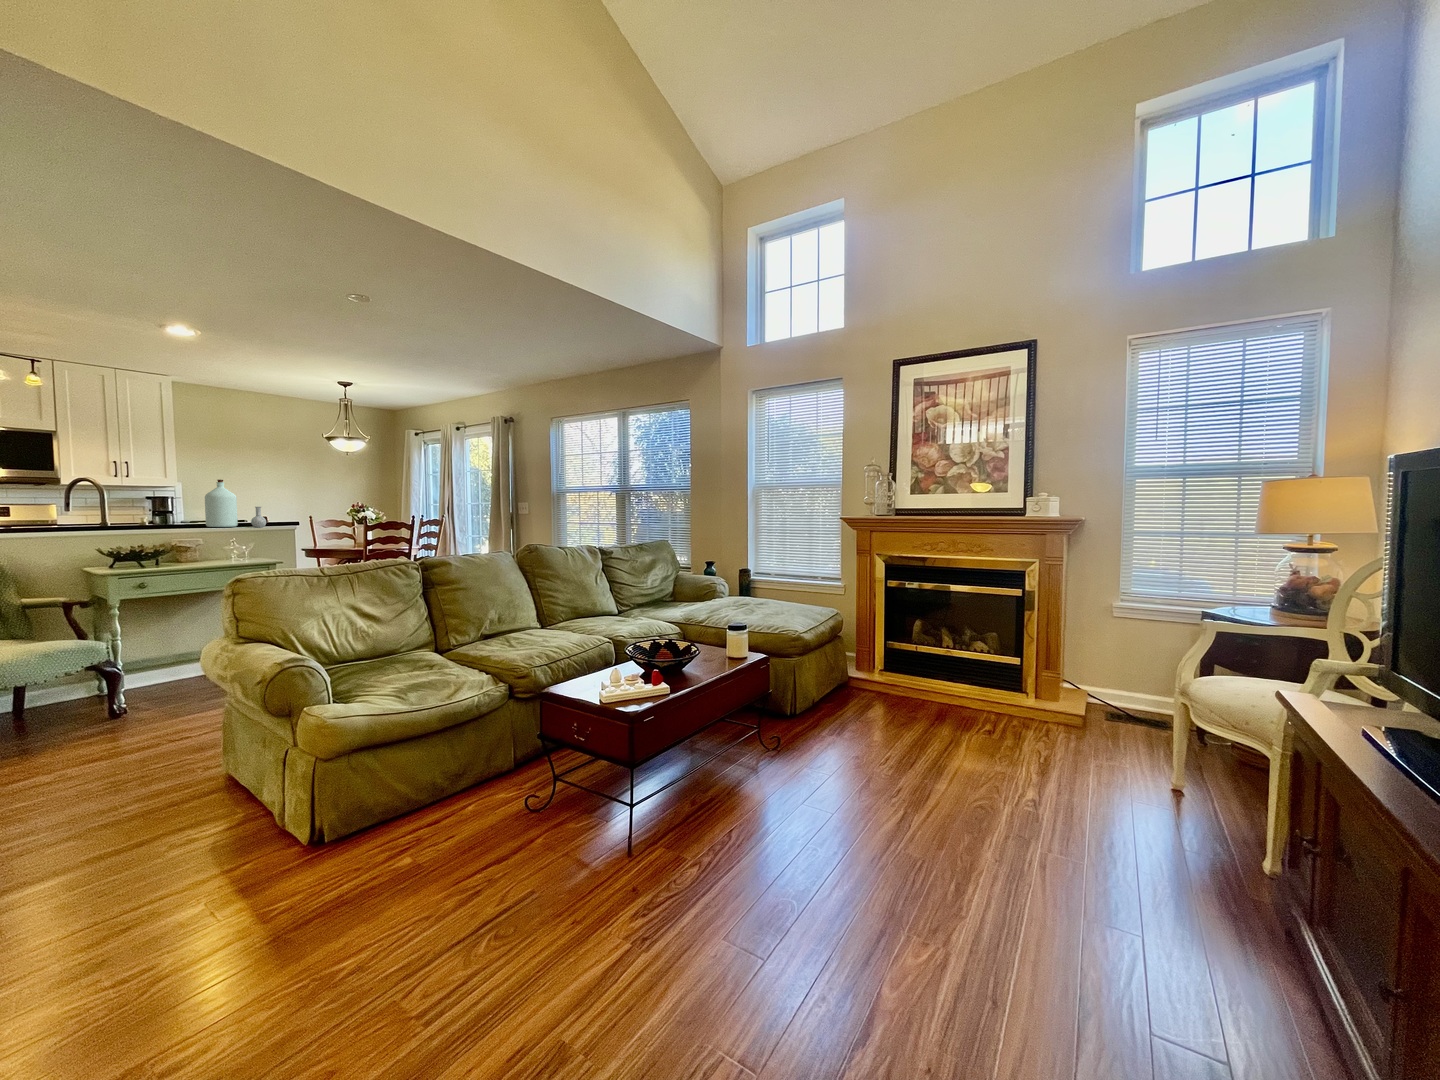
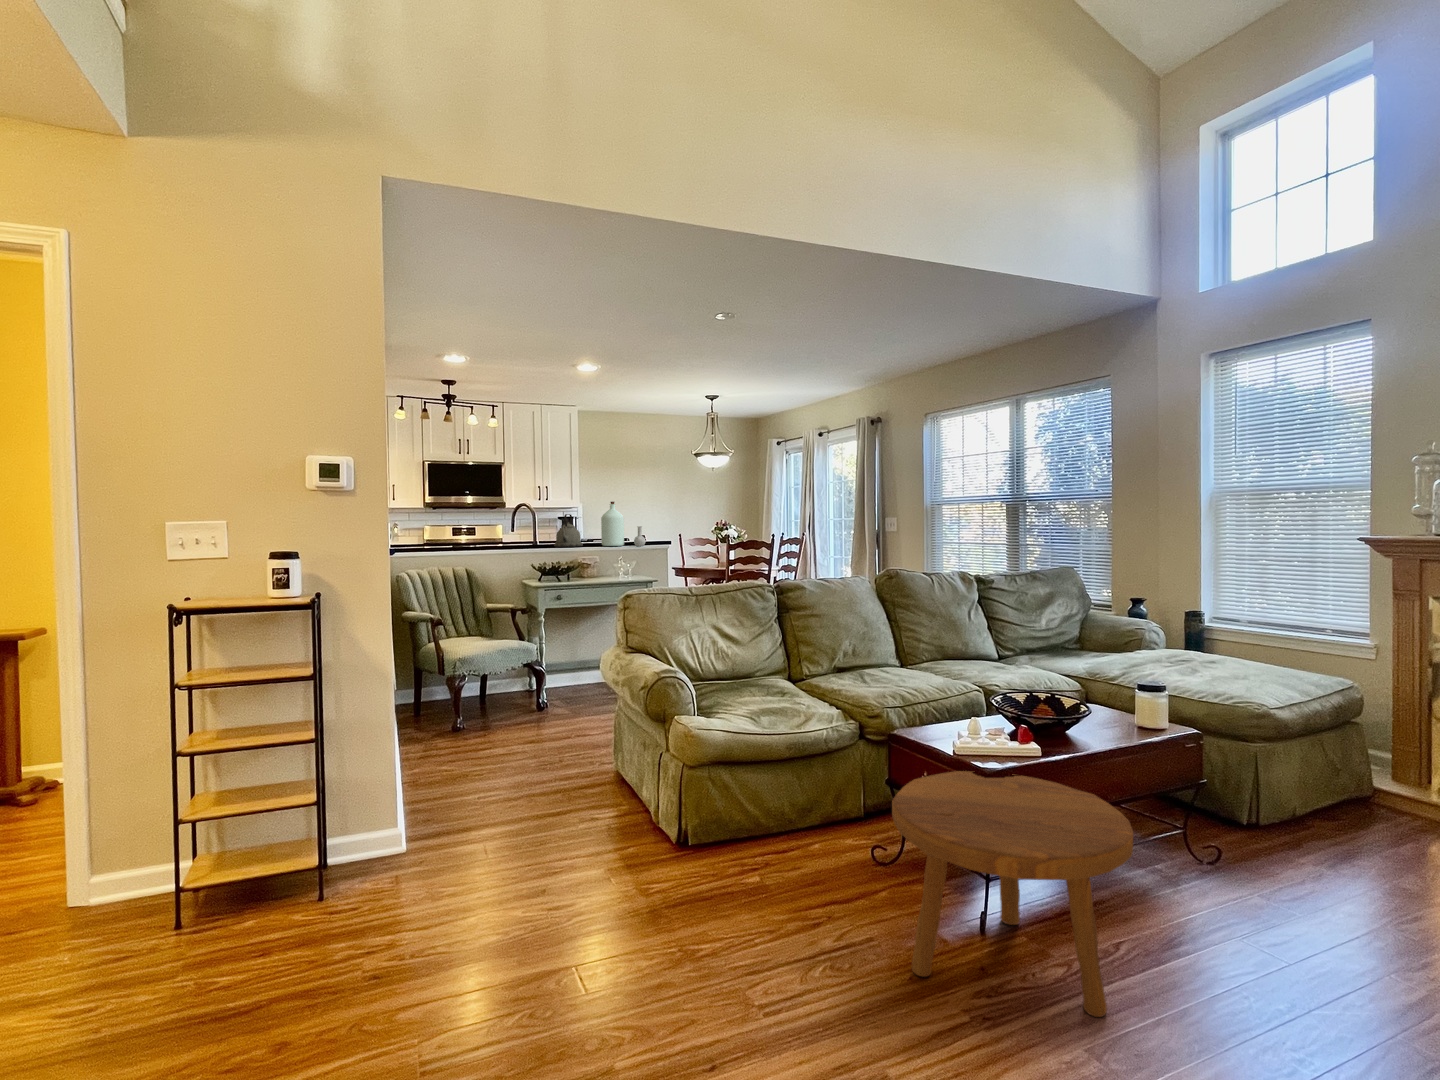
kettle: none [133,491,178,528] -> present [554,514,583,547]
footstool: none [553,712,747,916] -> present [892,771,1133,1017]

